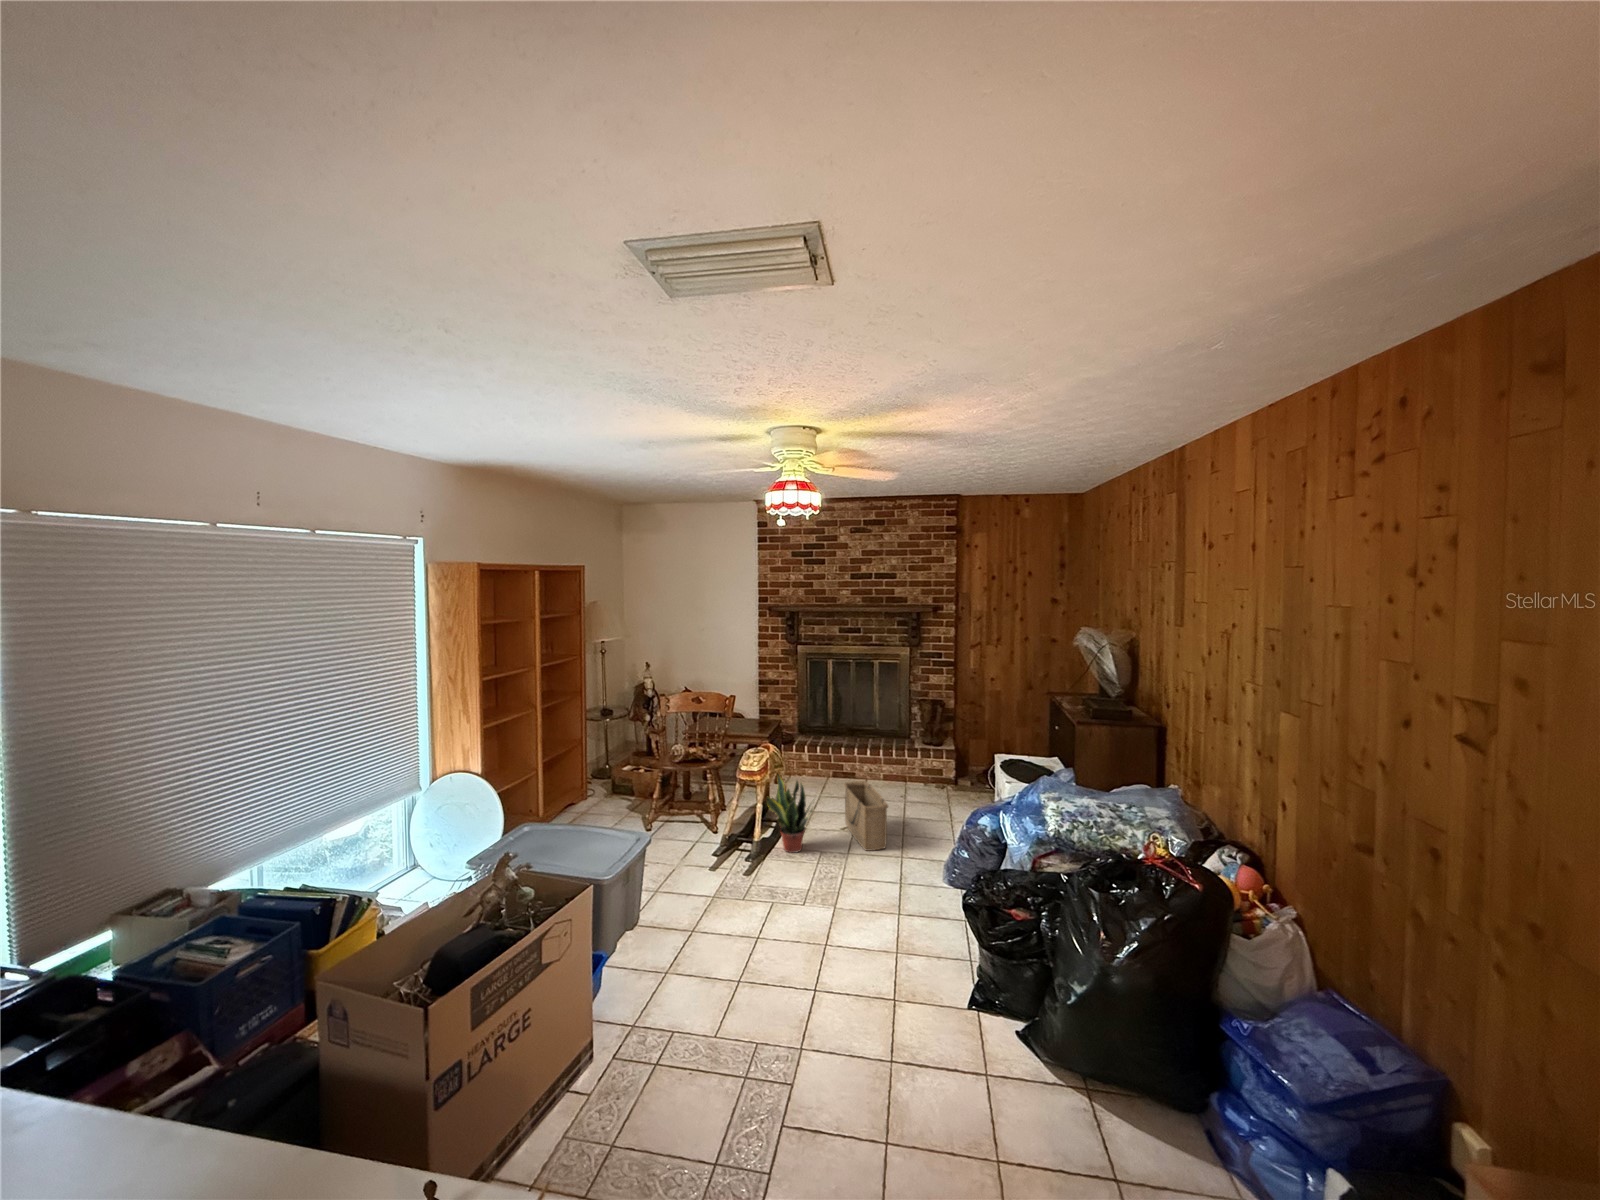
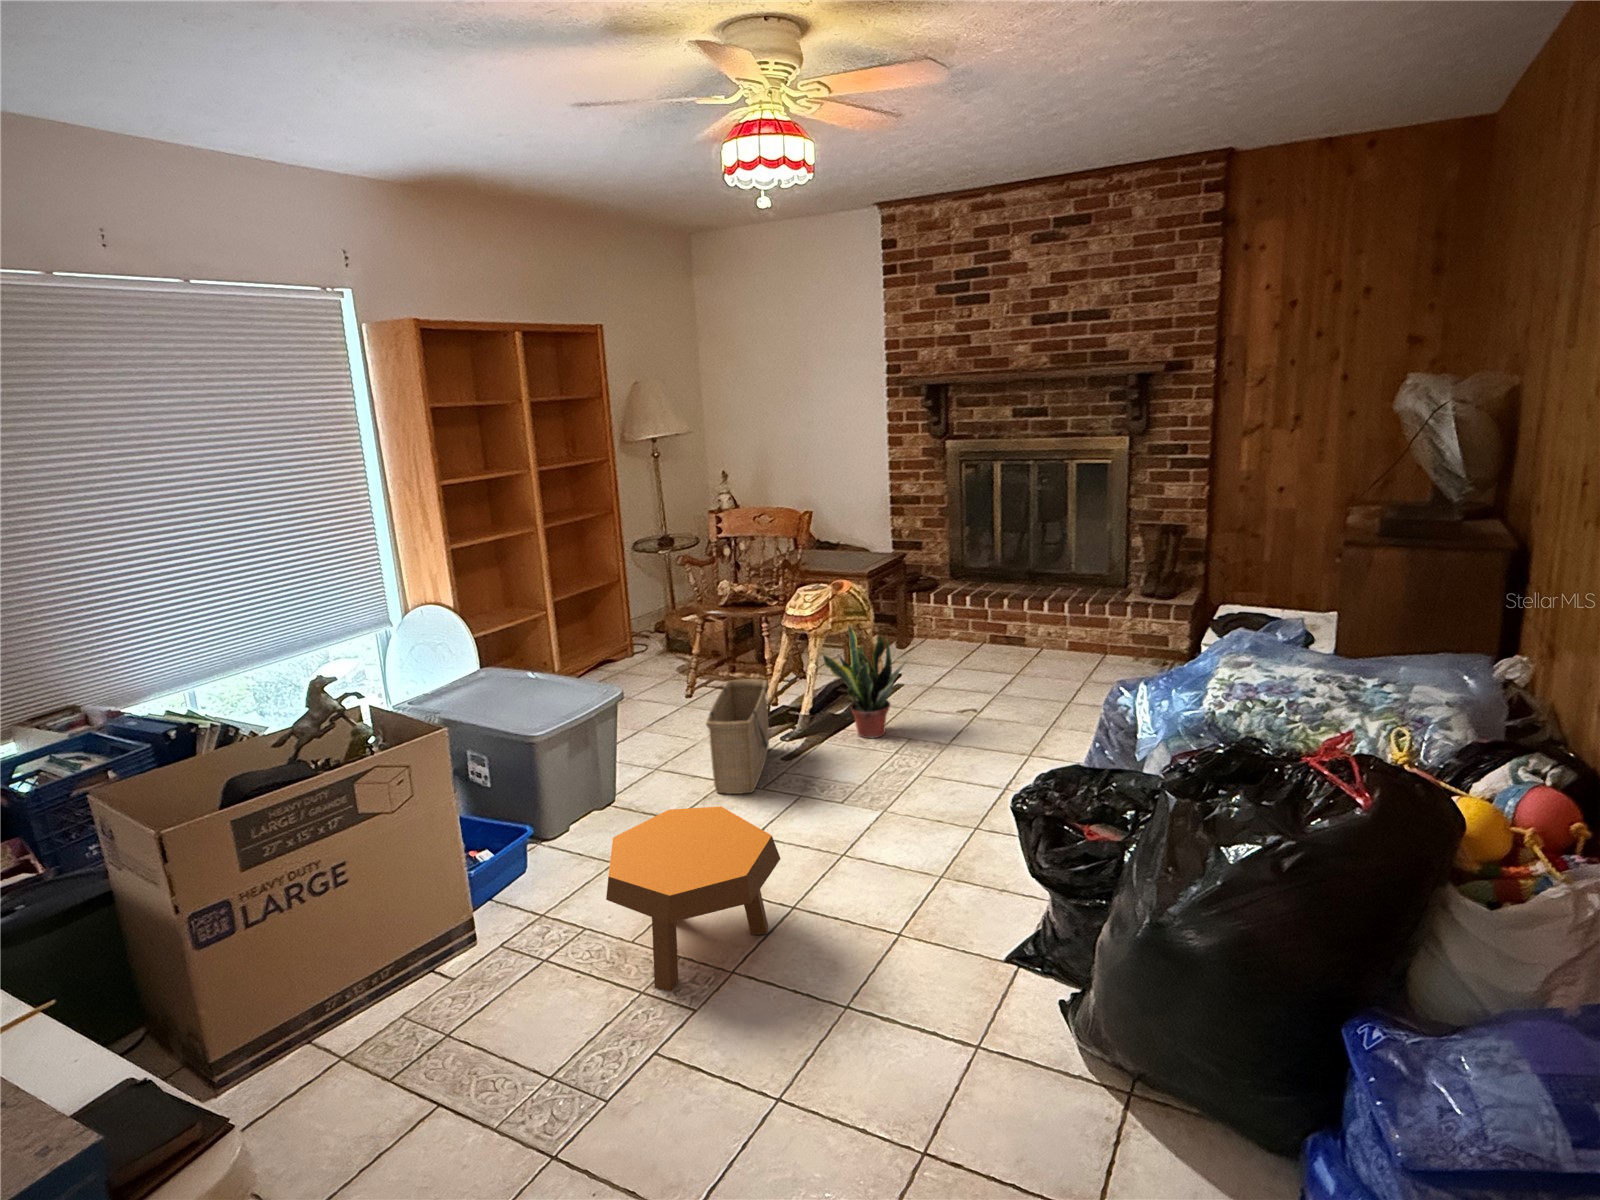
basket: present [844,781,888,851] -> present [706,679,770,794]
footstool: none [699,920,818,1071] -> present [606,806,781,991]

